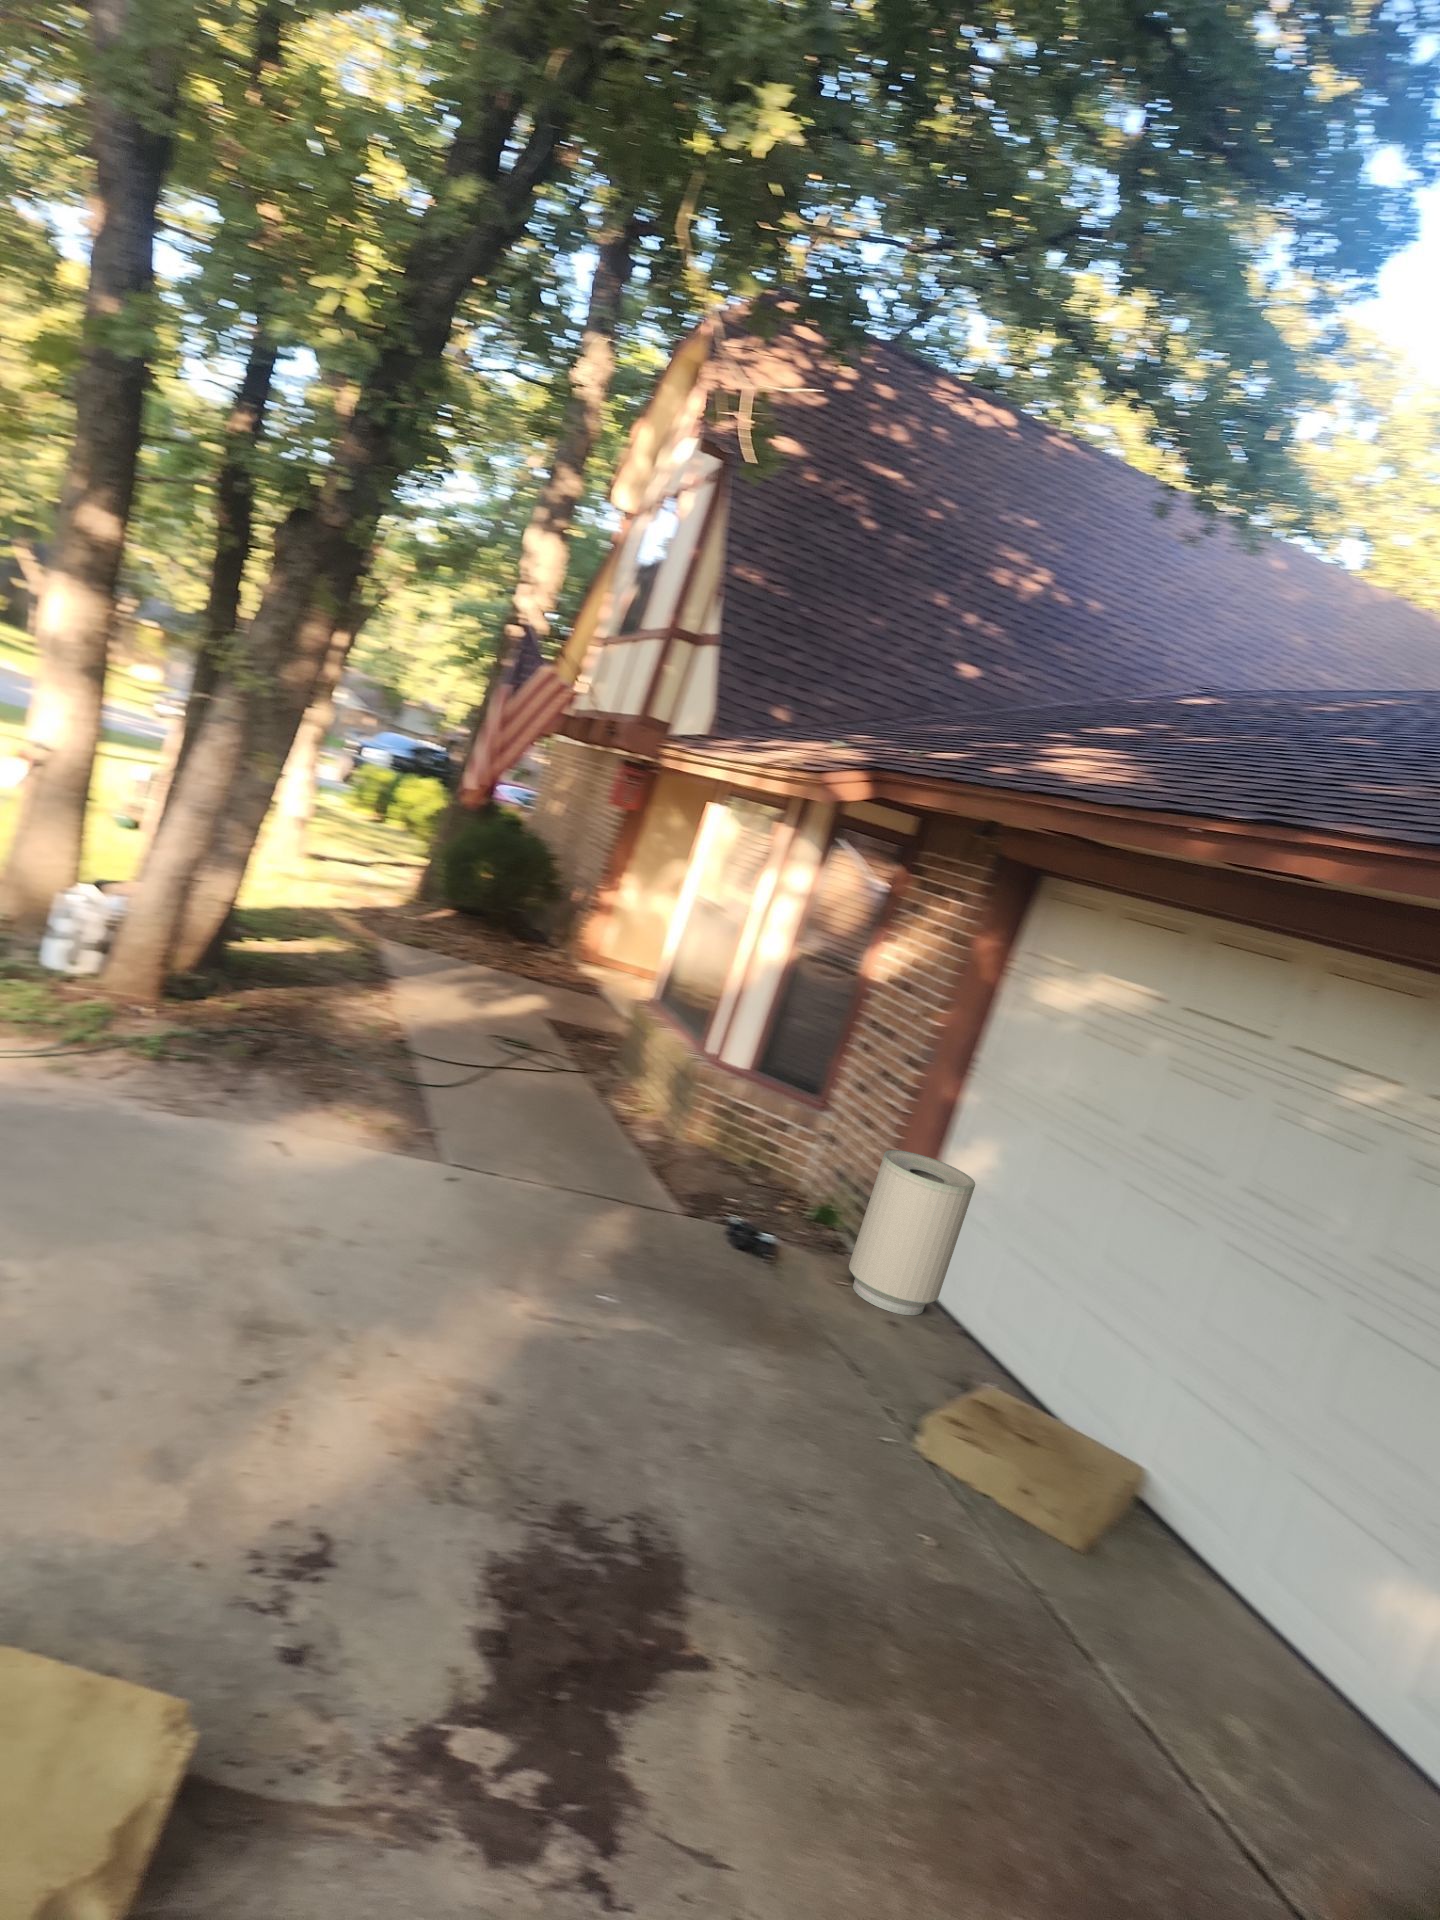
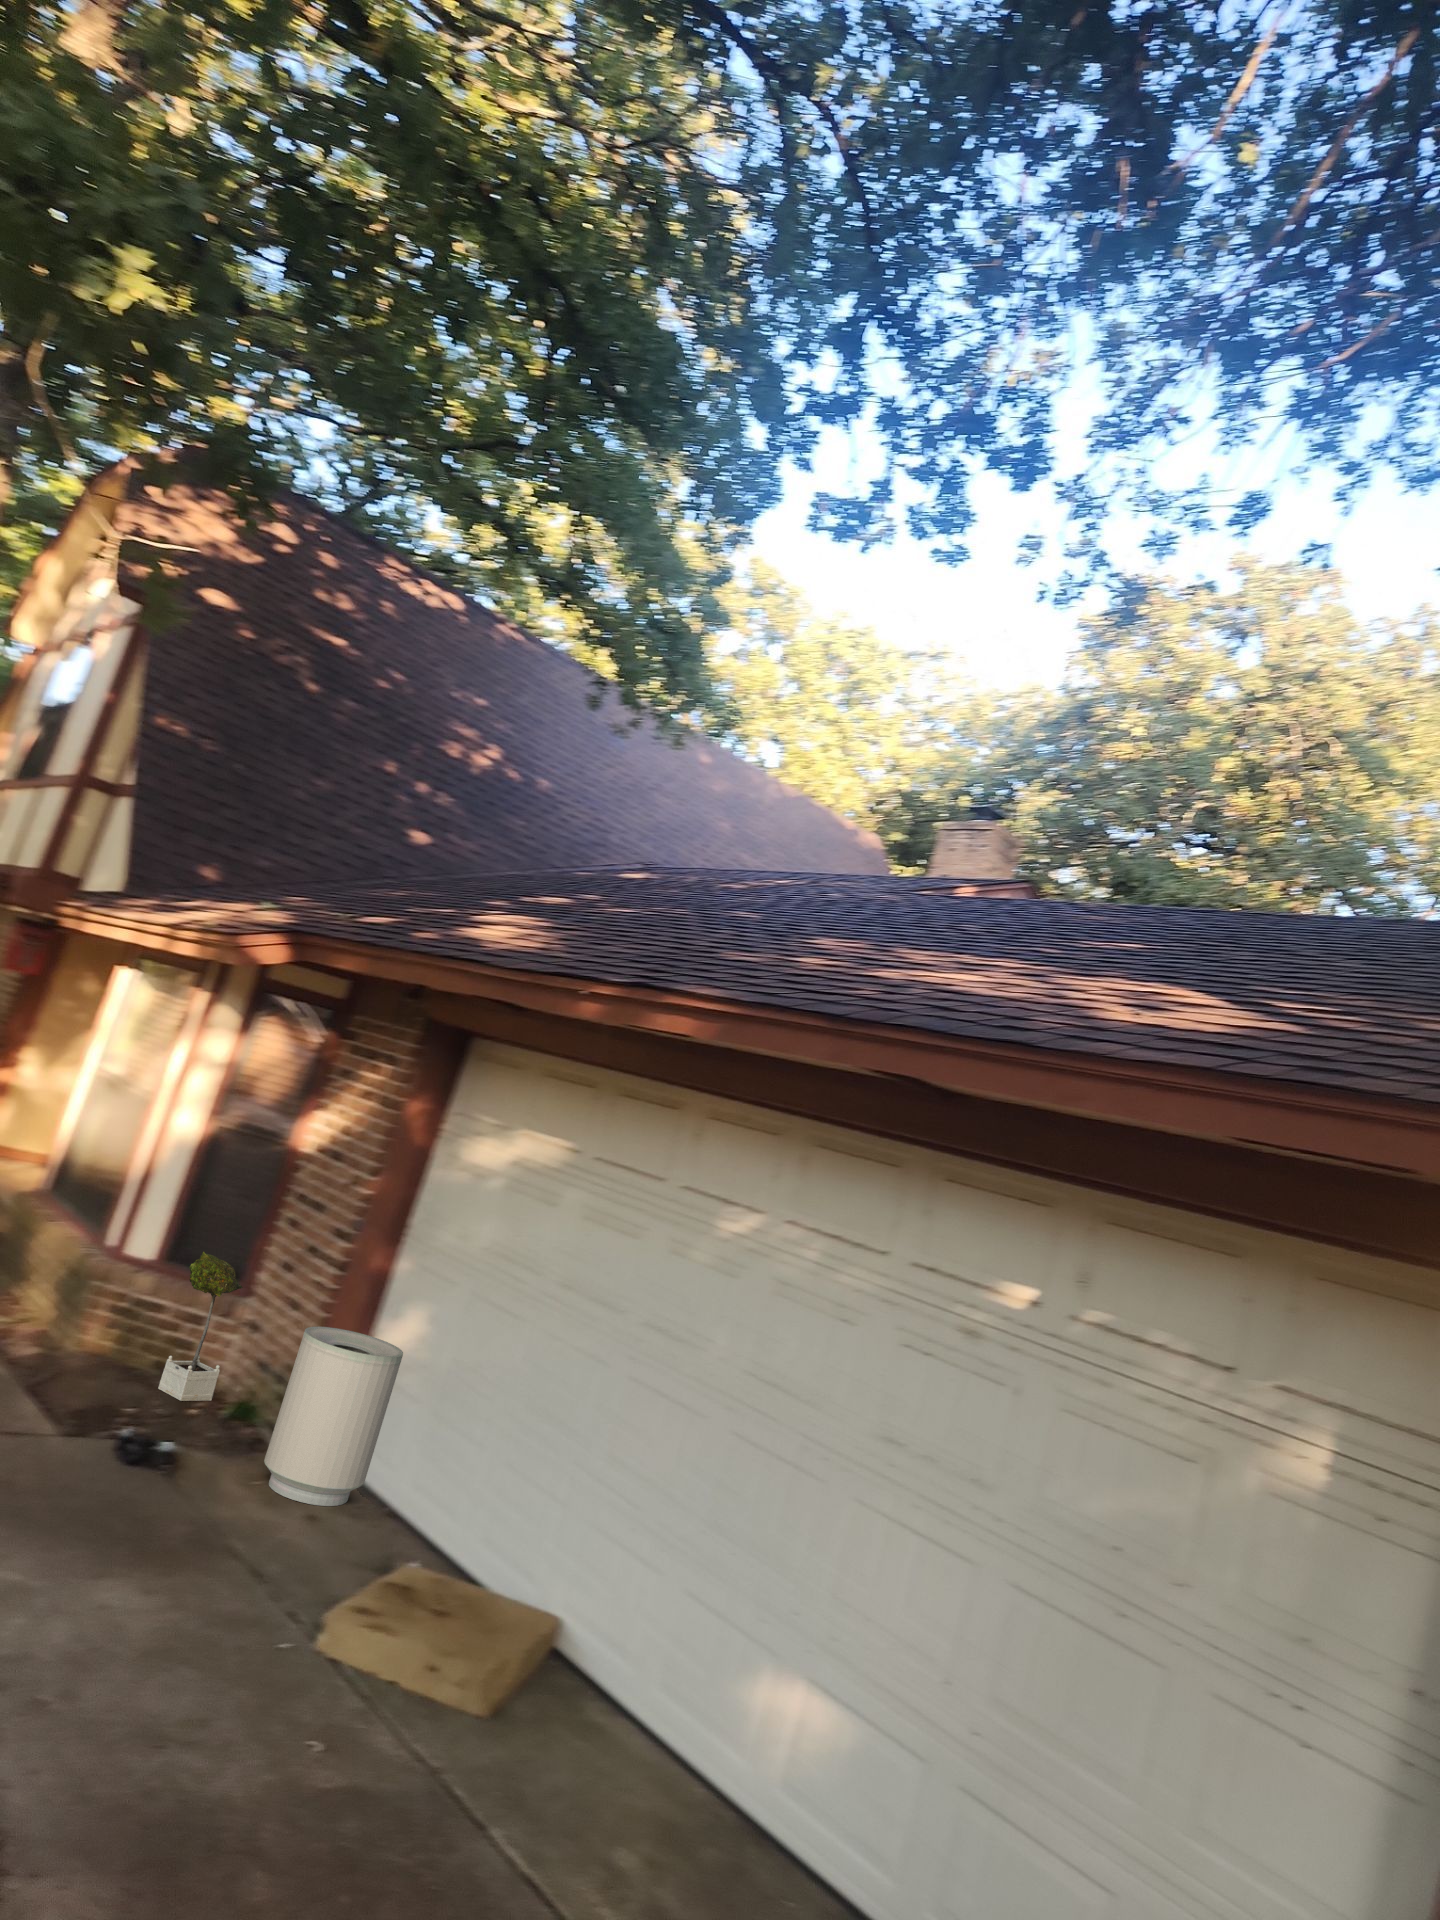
potted tree: none [753,1067,823,1198] -> present [158,1252,243,1401]

